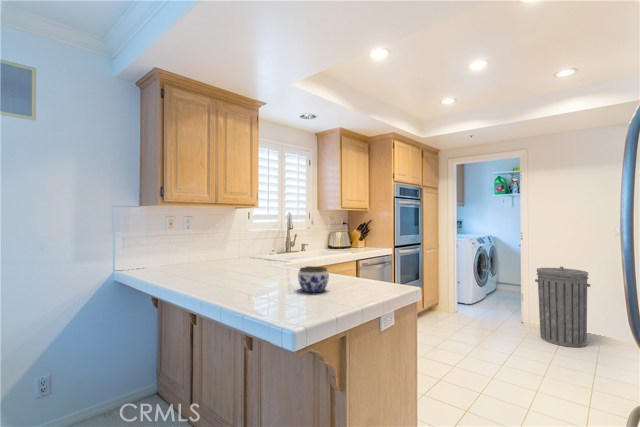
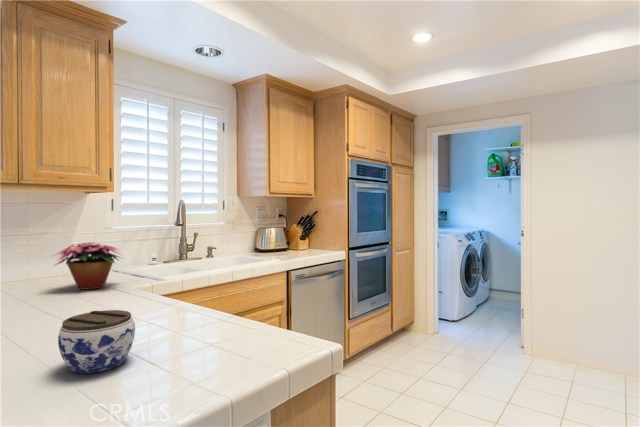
flower arrangement: none [234,237,276,266] -> present [57,242,120,290]
trash can: present [535,267,590,347] -> none [539,275,613,387]

